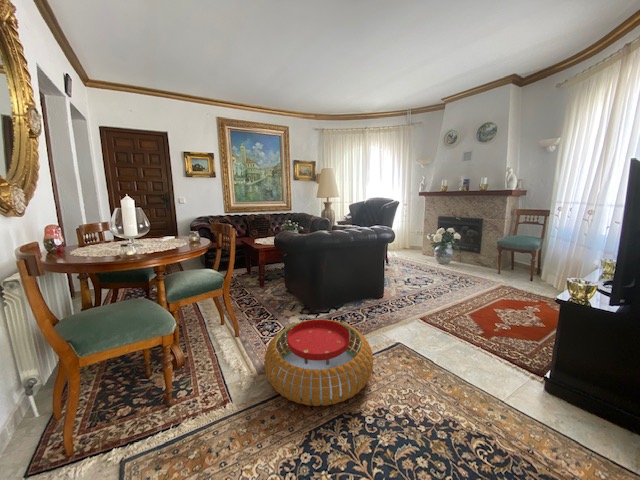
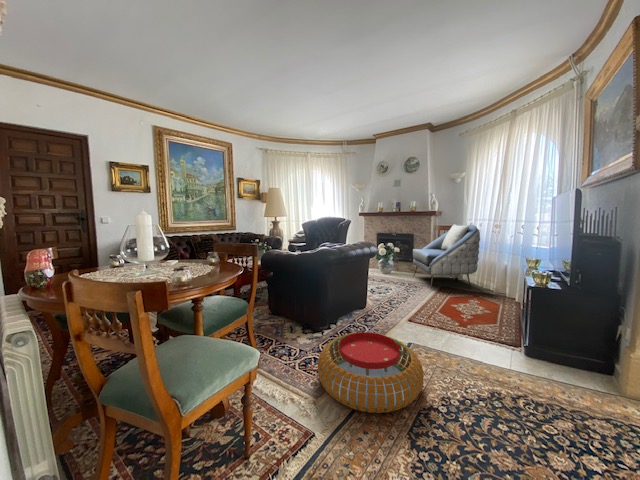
armchair: none [471,207,566,291] -> present [413,224,480,288]

